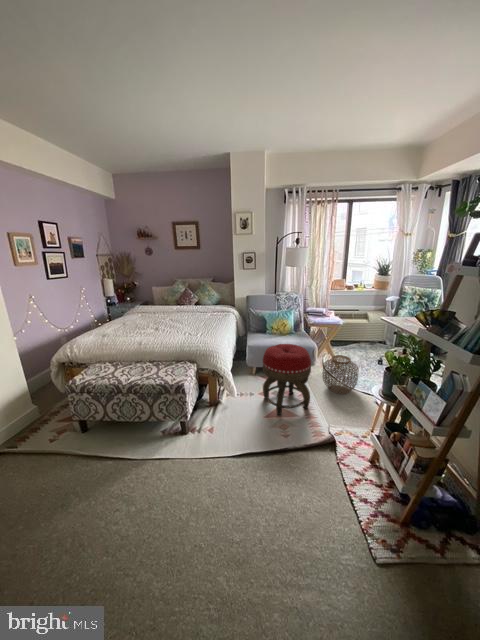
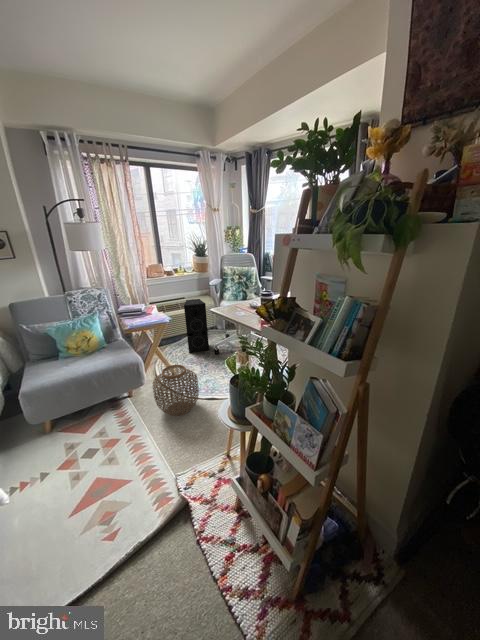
speaker: none [354,311,379,358] -> present [184,299,209,353]
footstool: present [263,344,311,415] -> none [45,374,142,495]

